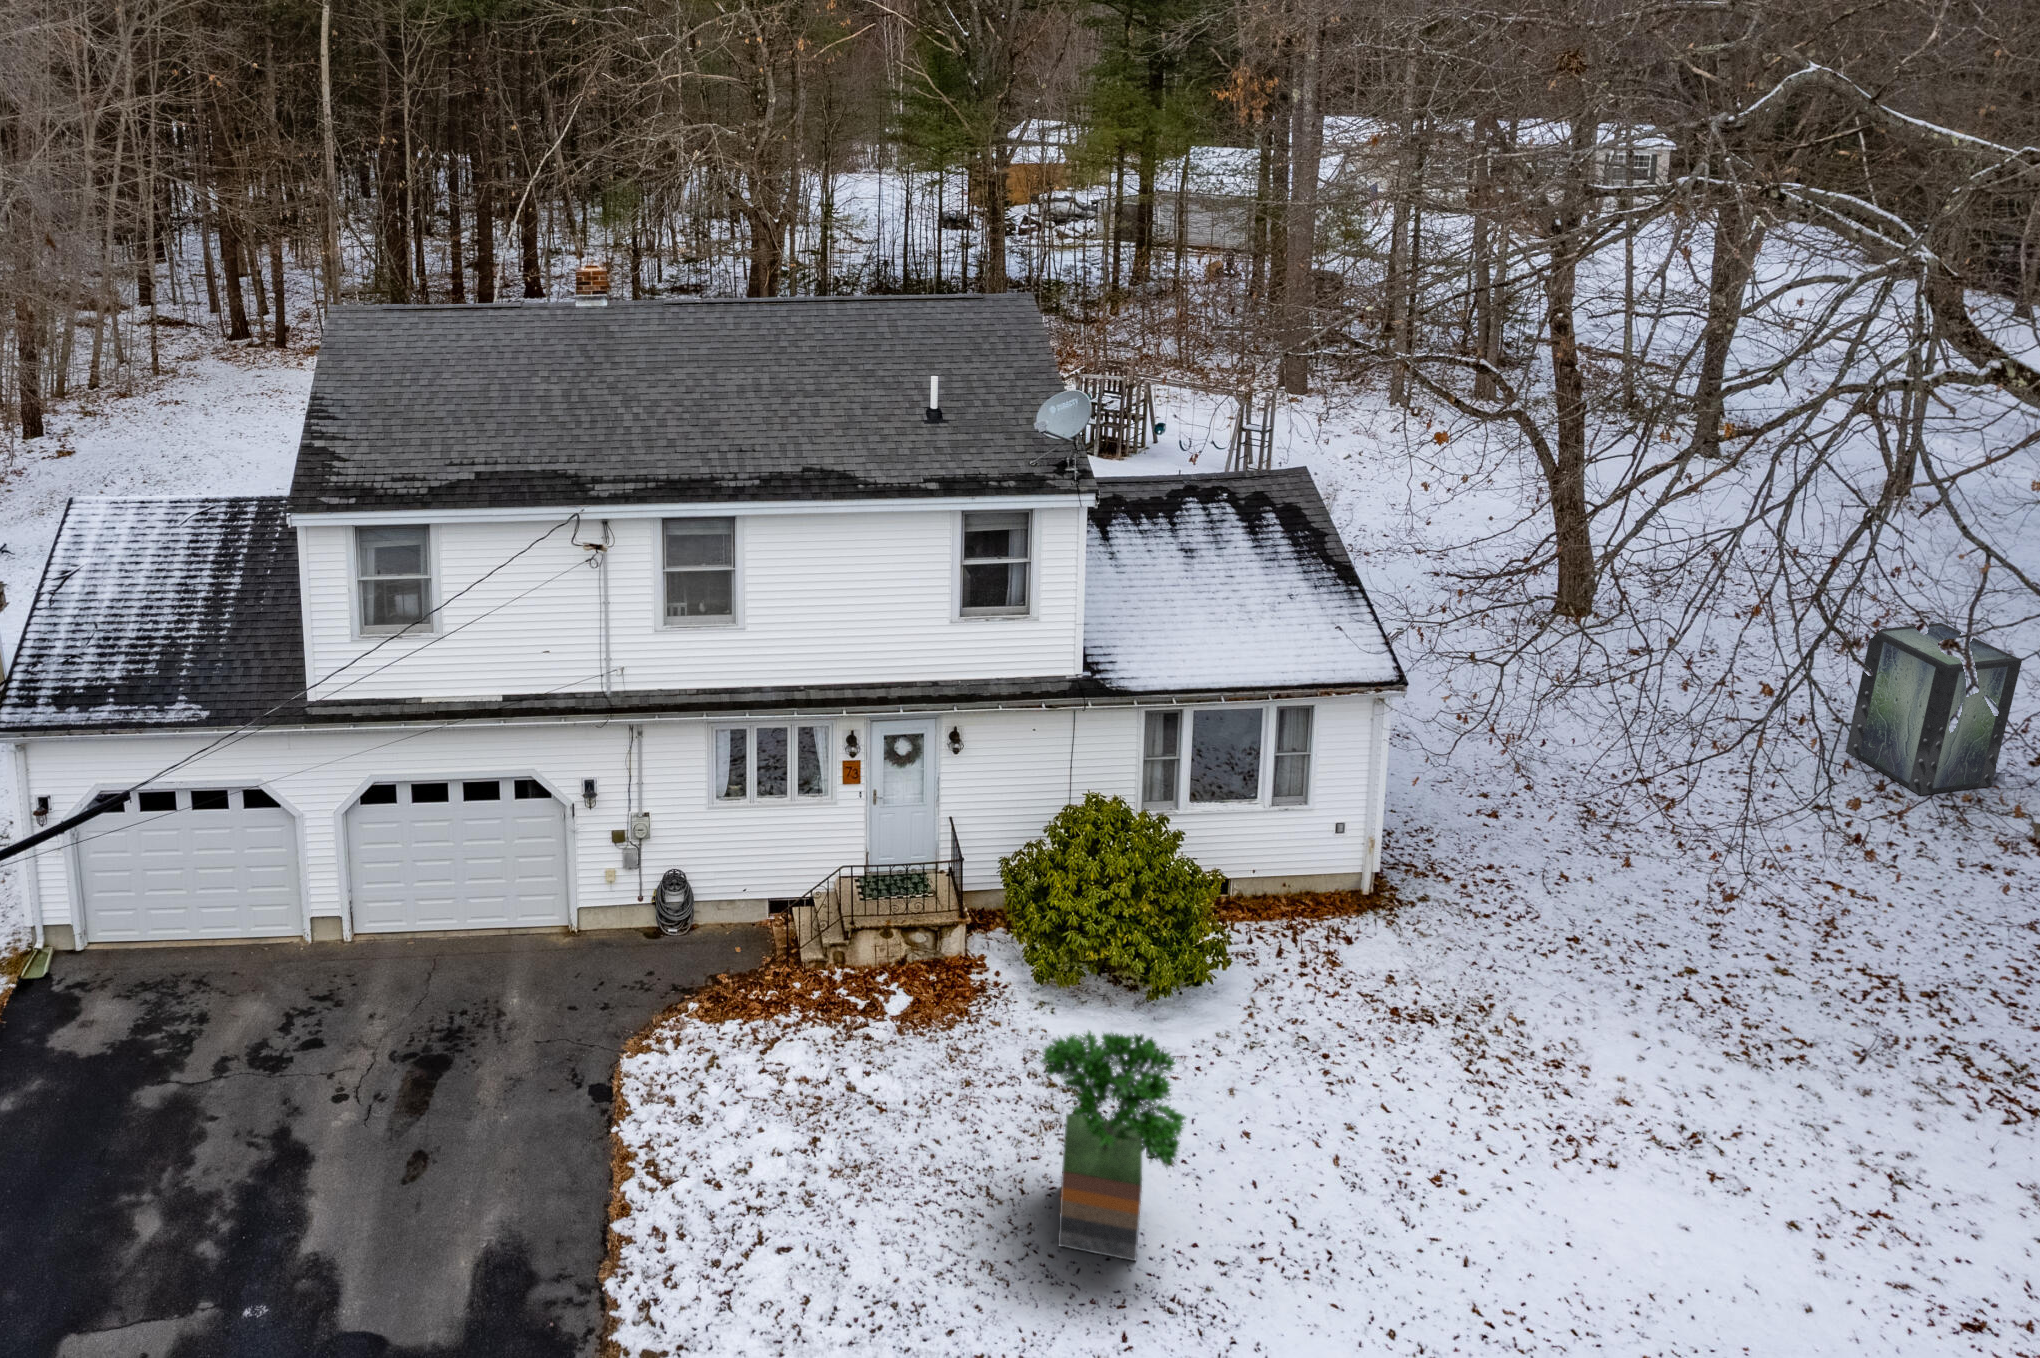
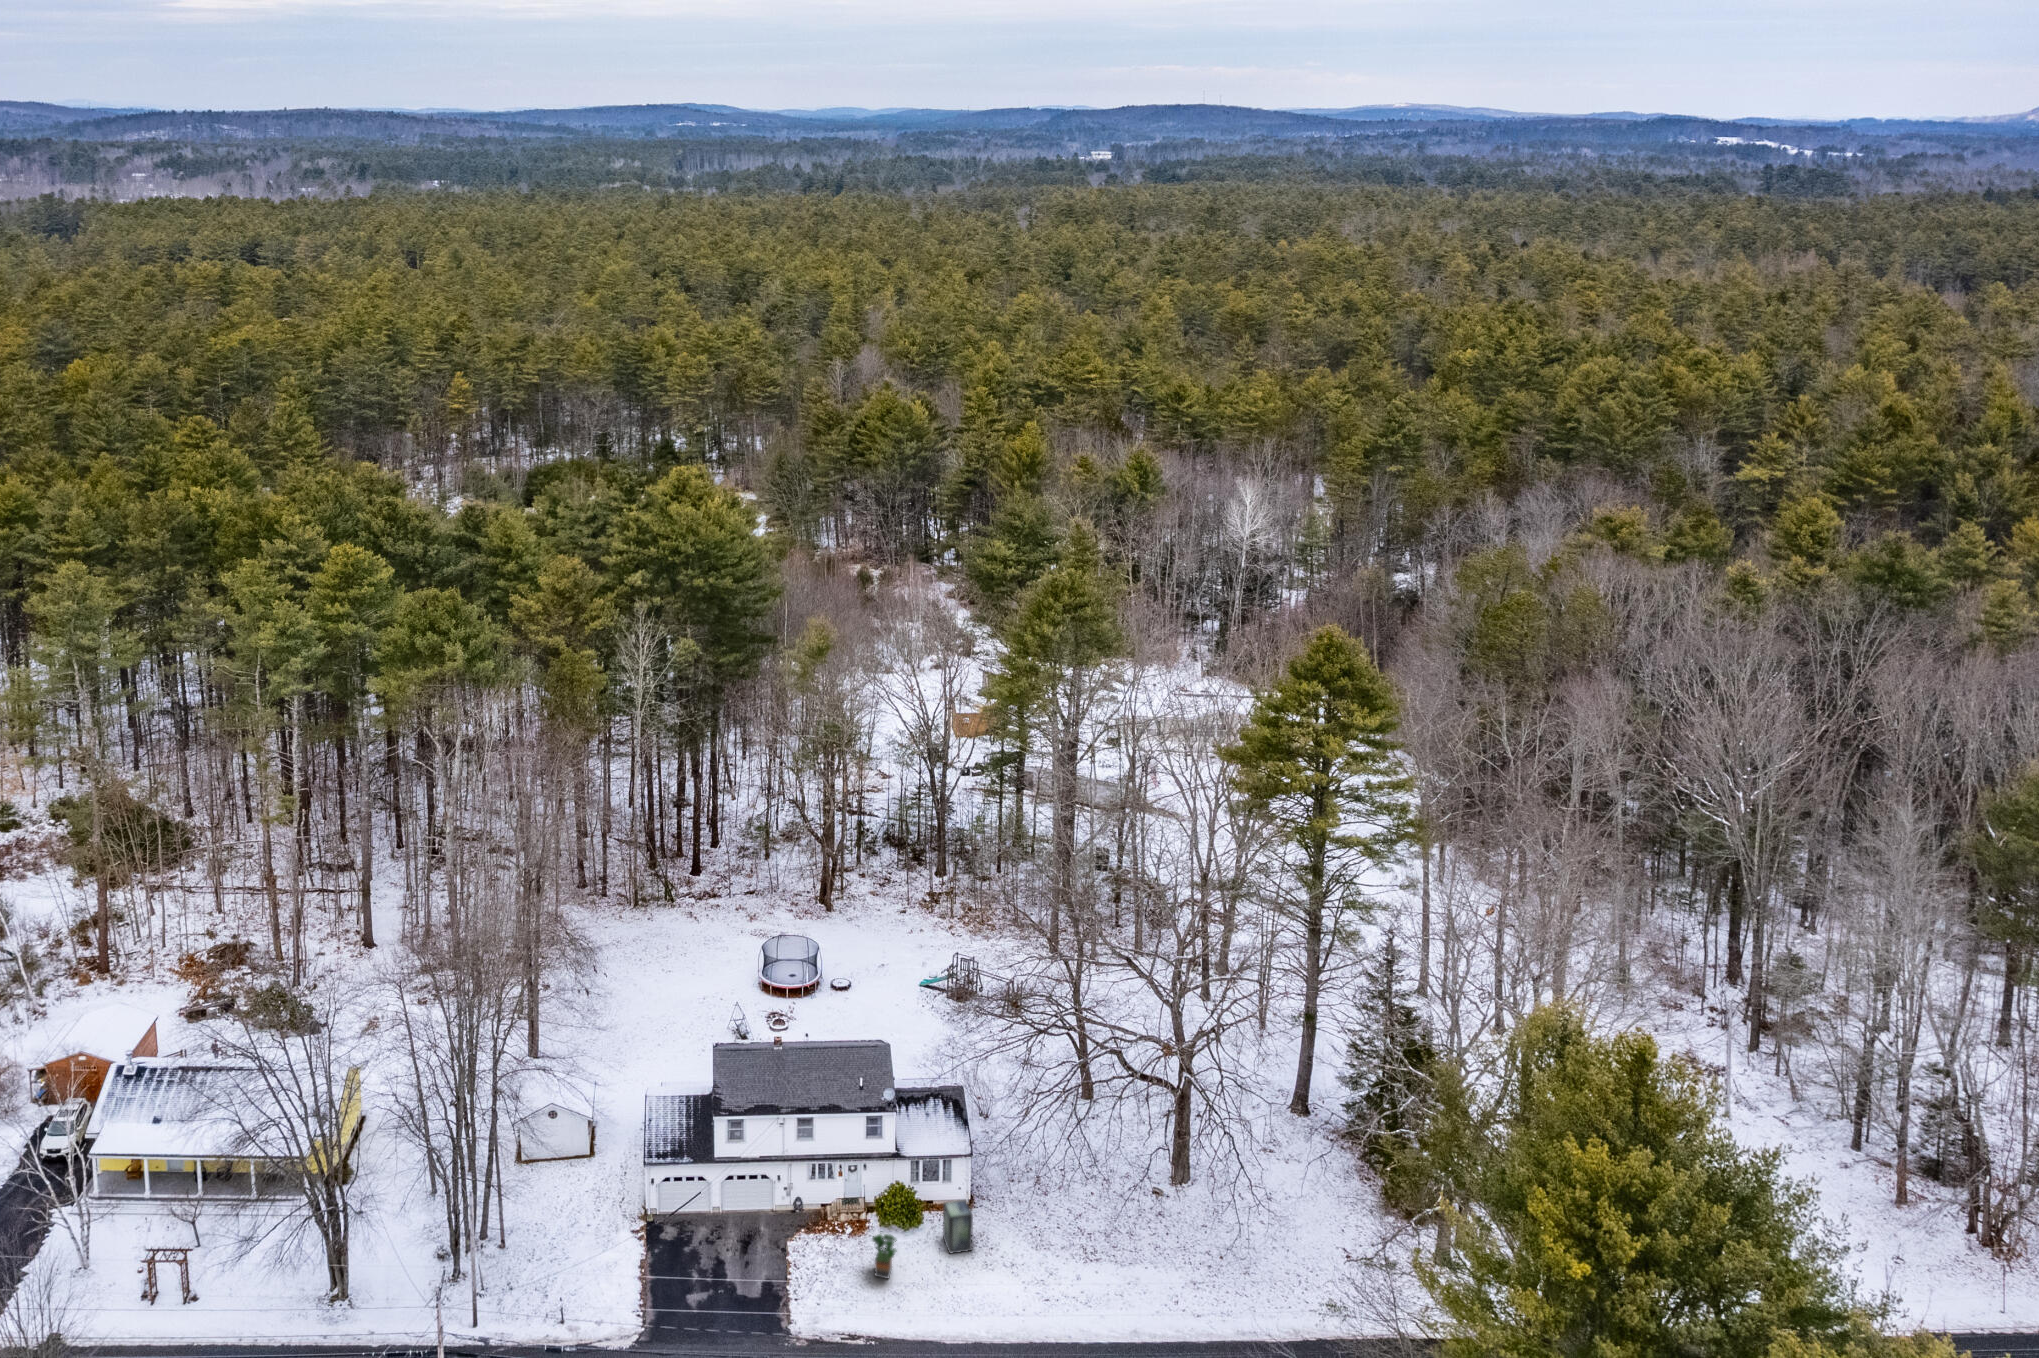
storage box: present [1846,623,2022,795] -> present [943,1200,973,1254]

